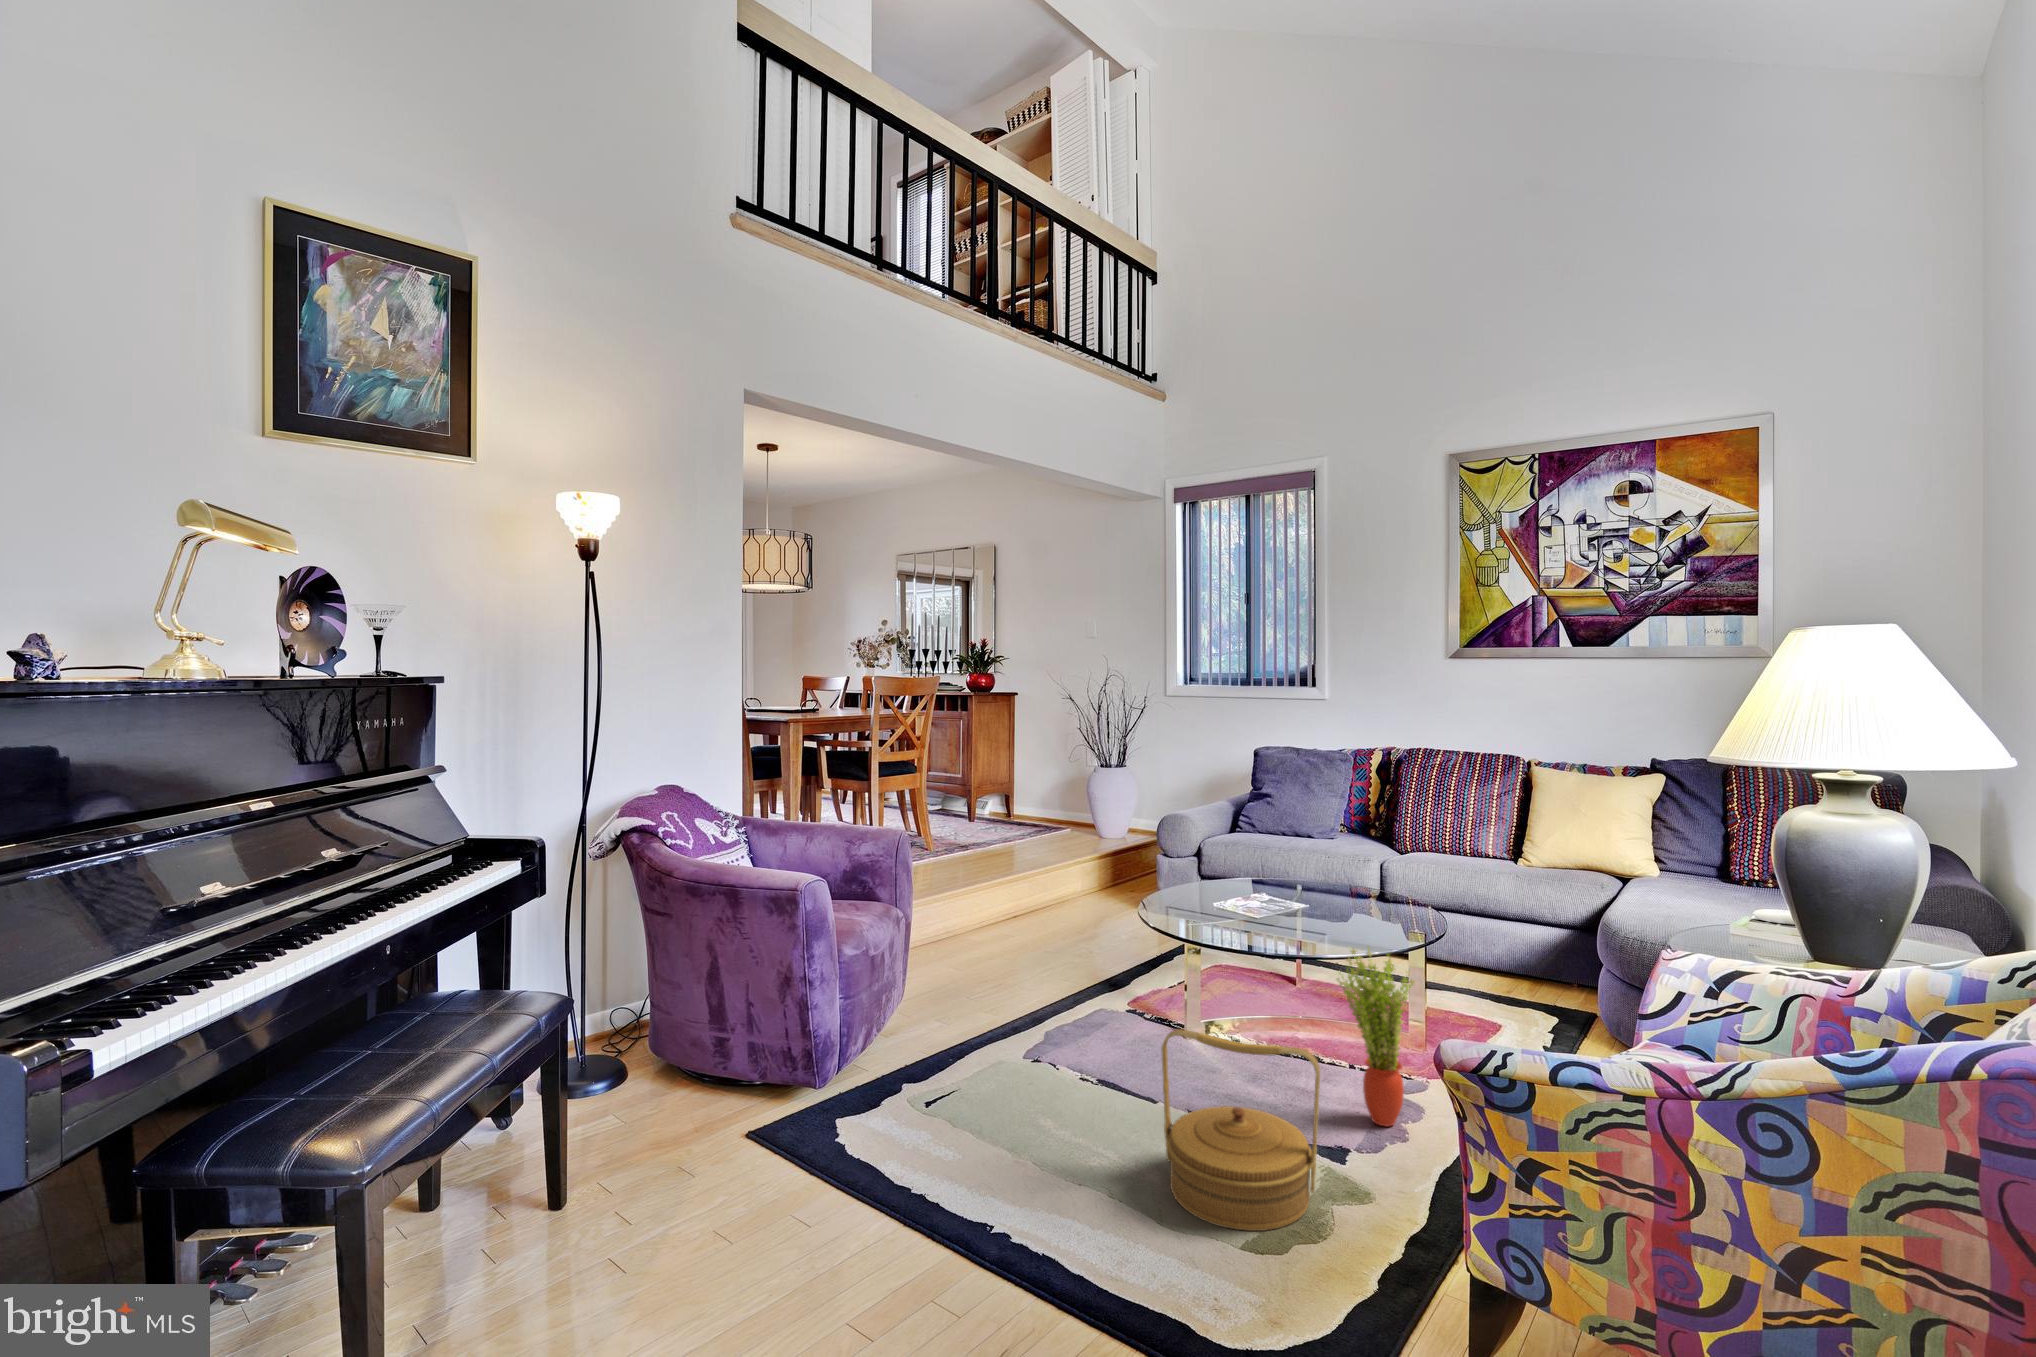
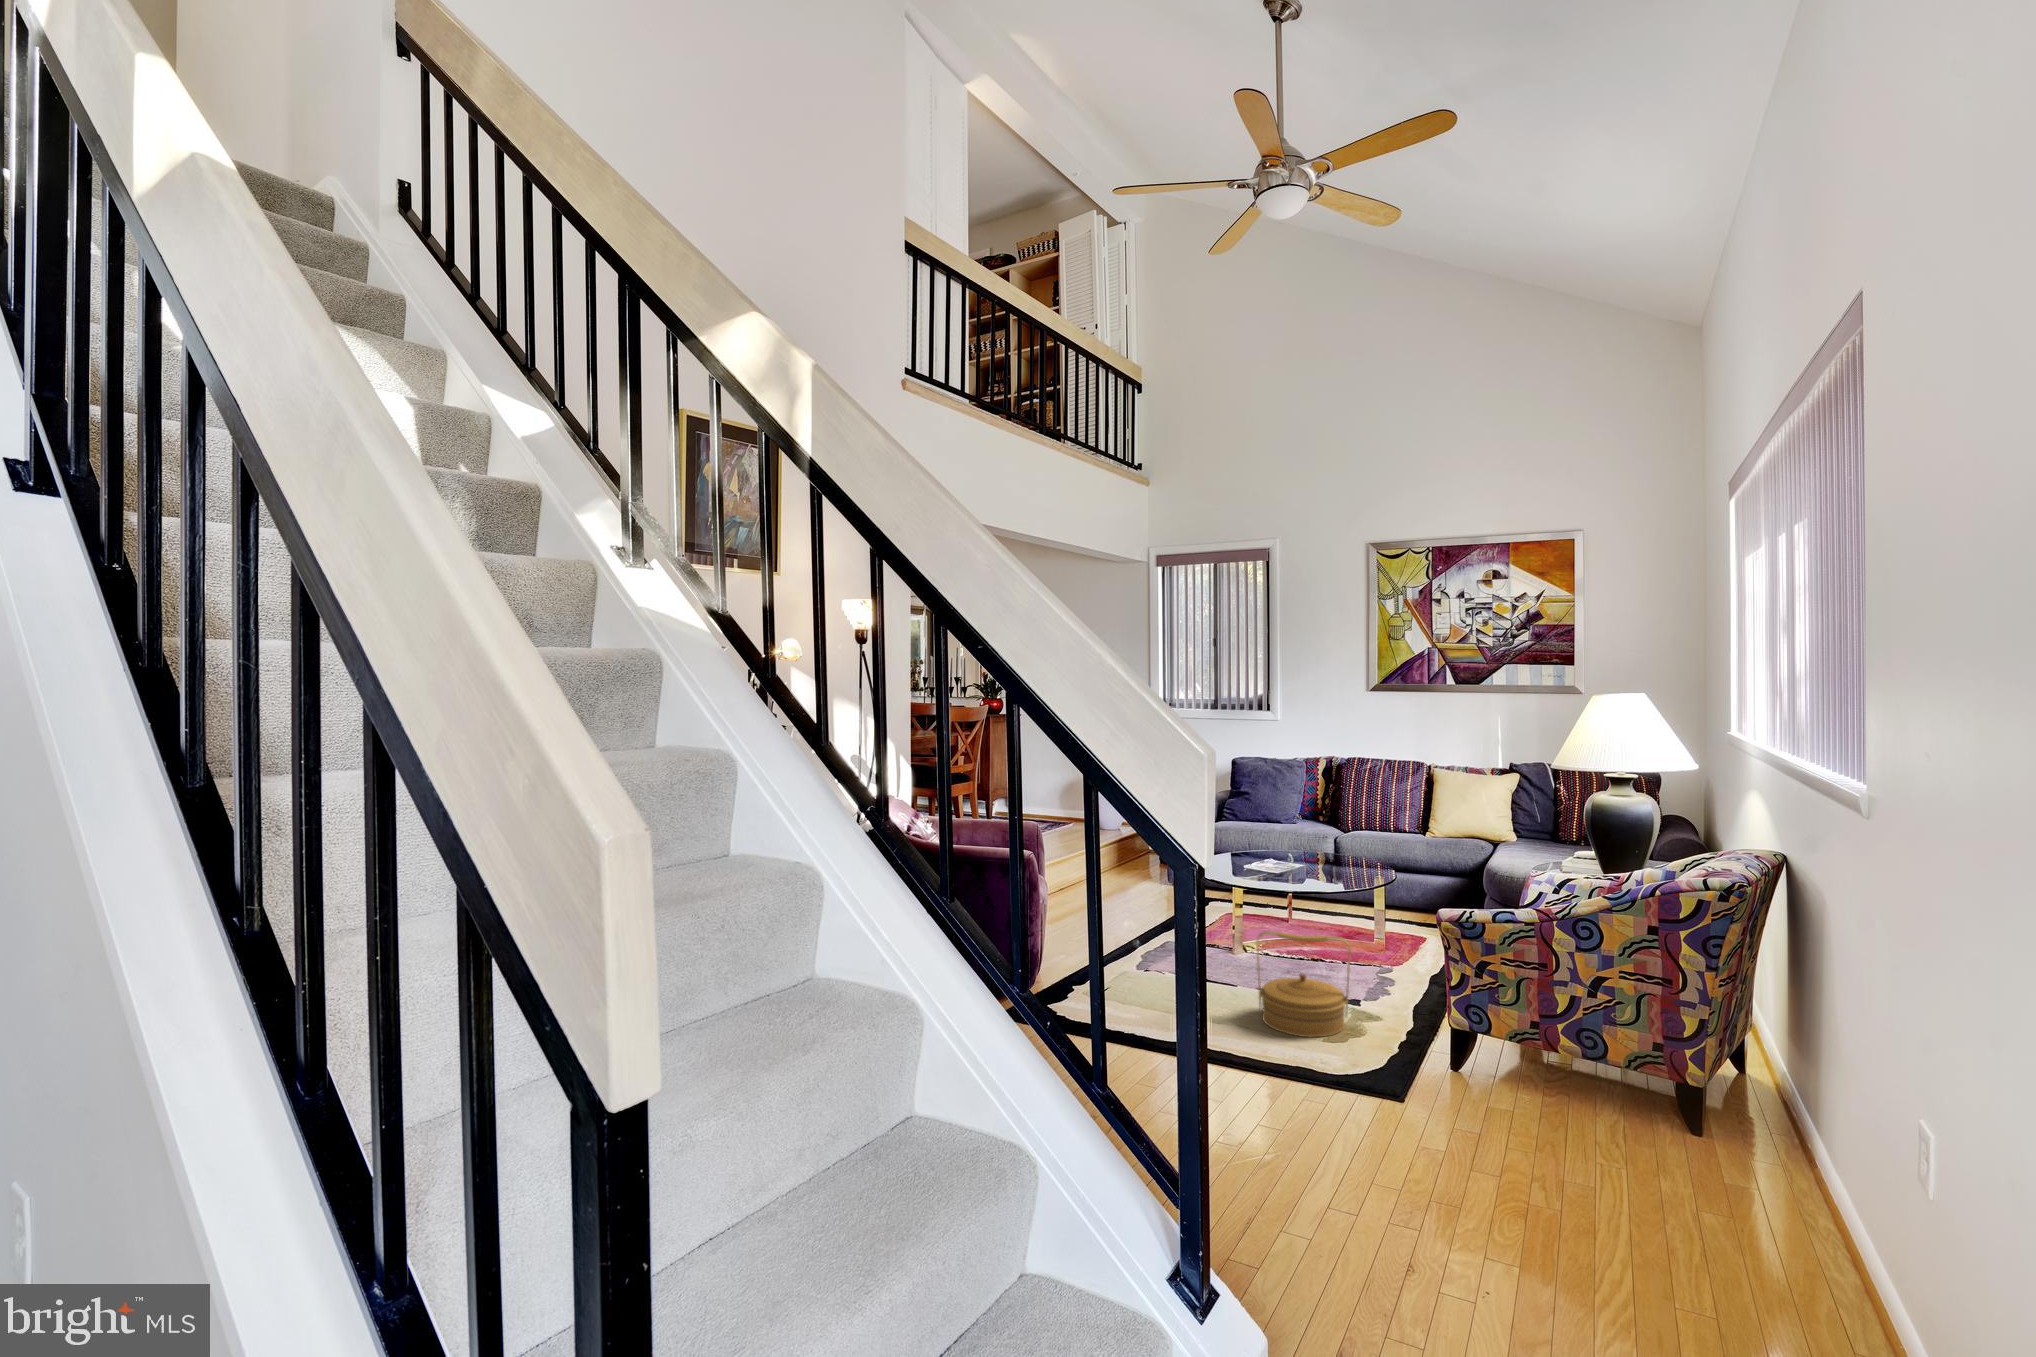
potted plant: present [1337,948,1415,1126] -> none [1342,883,1391,990]

